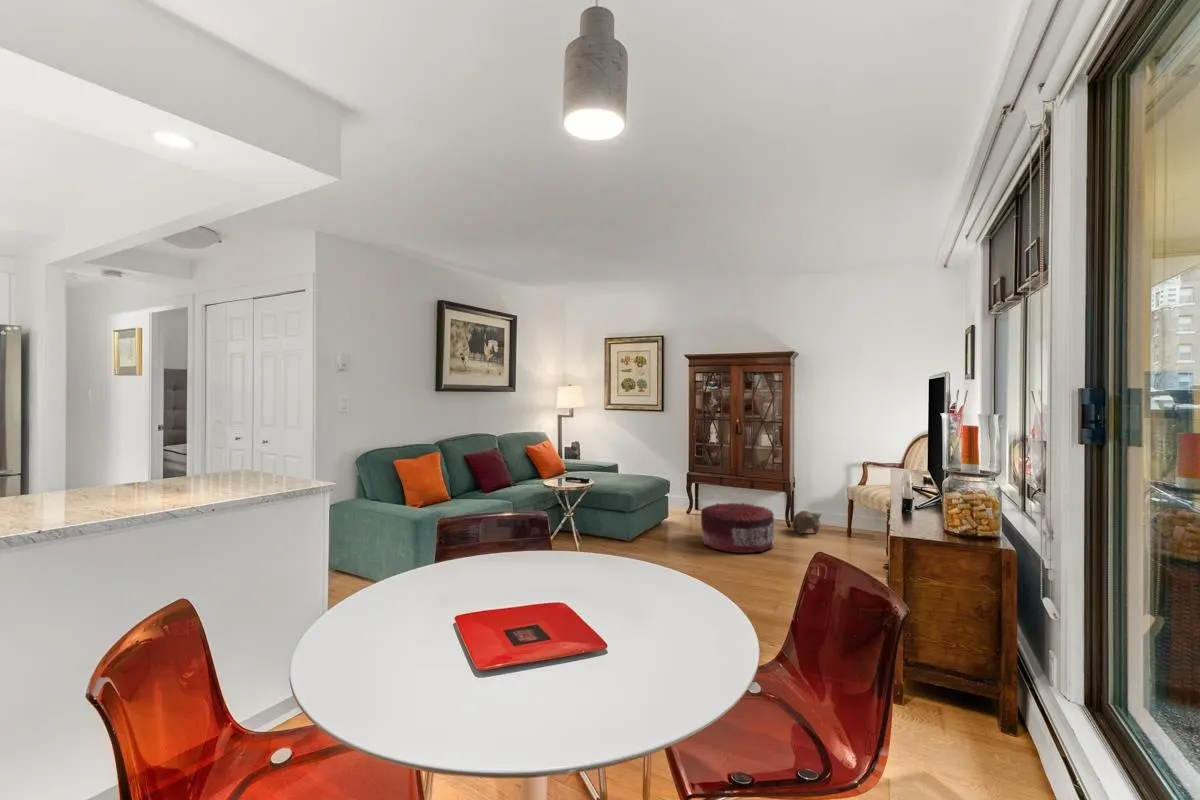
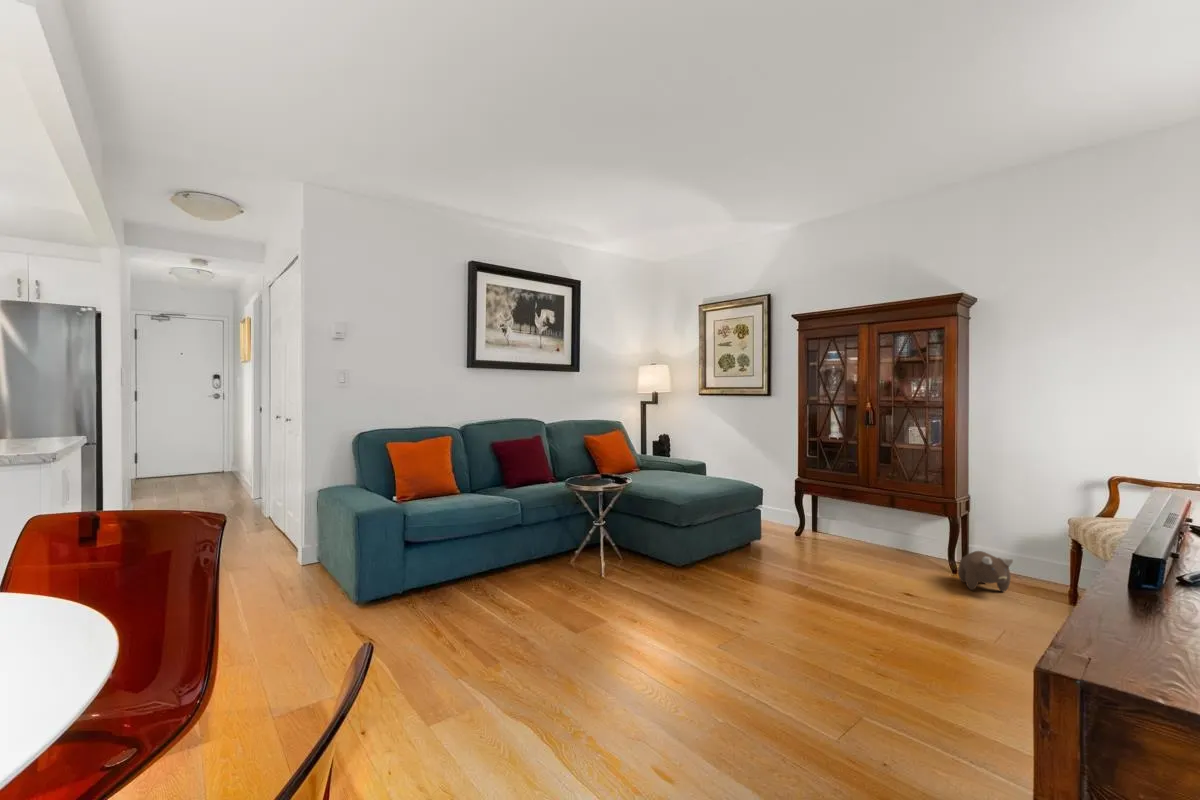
pouf: present [701,503,774,553] -> none [785,525,914,616]

